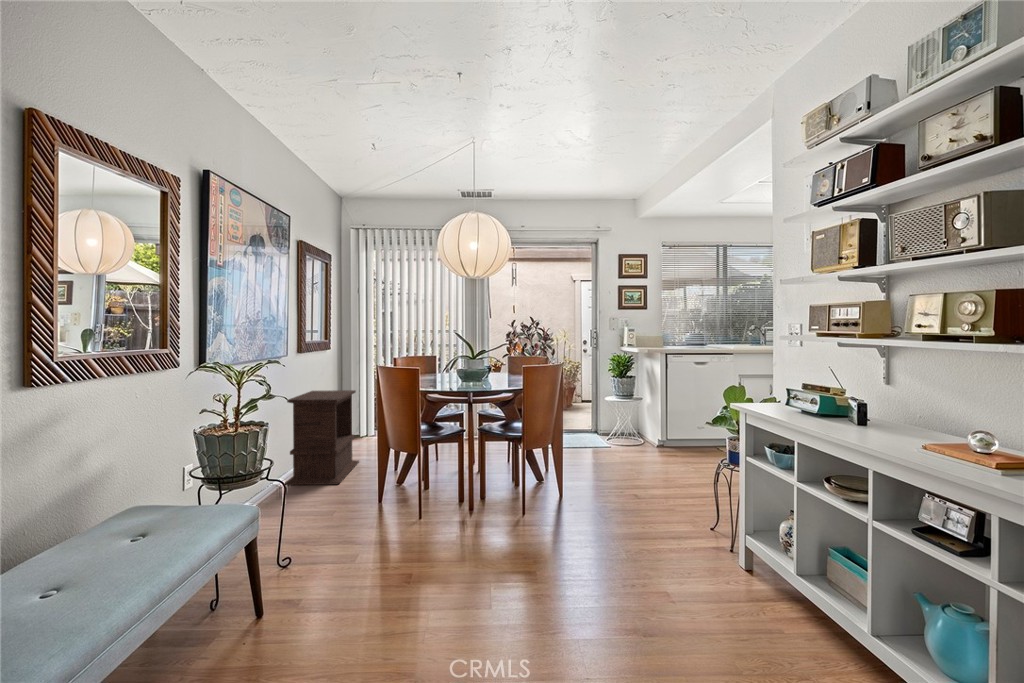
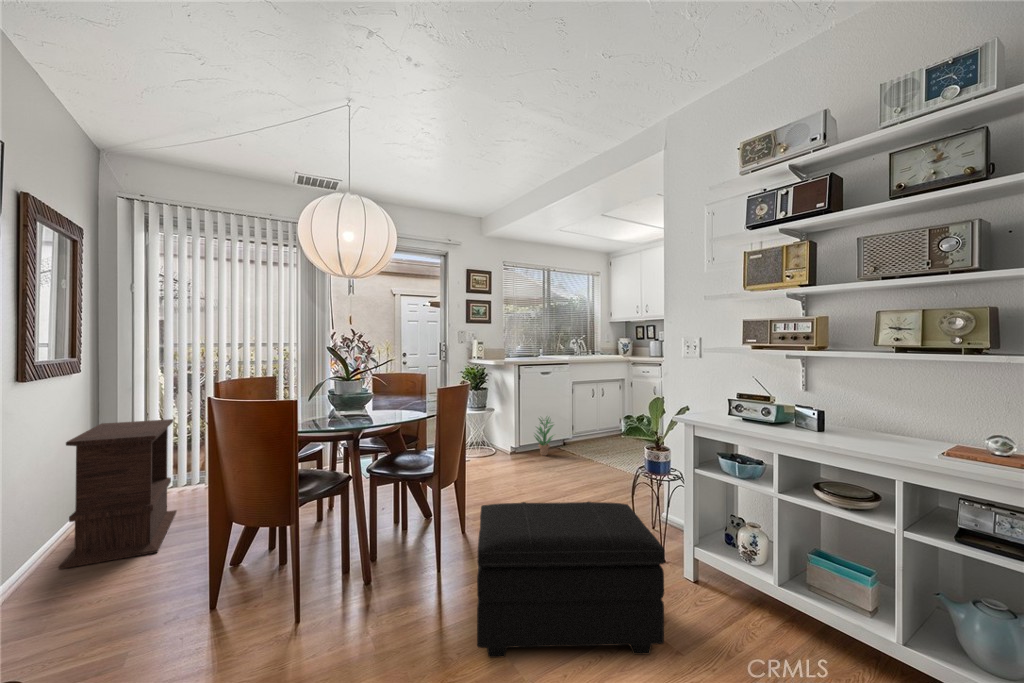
potted plant: none [682,409,706,453] -> present [535,417,553,456]
footstool: none [506,469,671,606] -> present [477,502,665,658]

